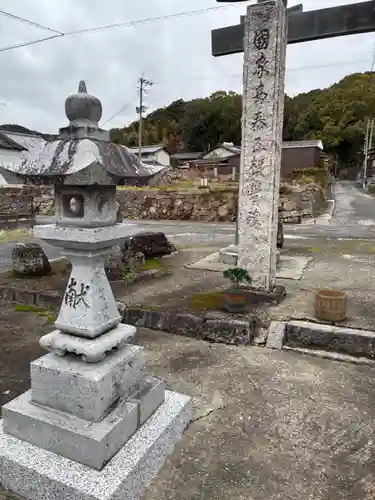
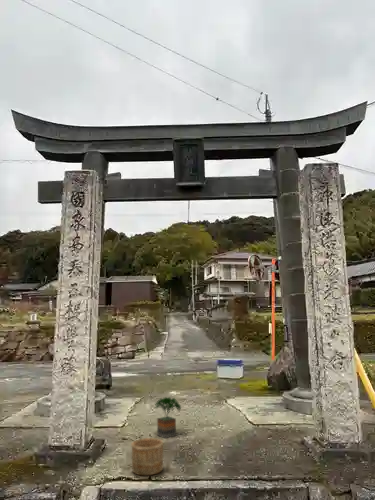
potted tree: present [222,268,253,312] -> present [155,397,181,438]

